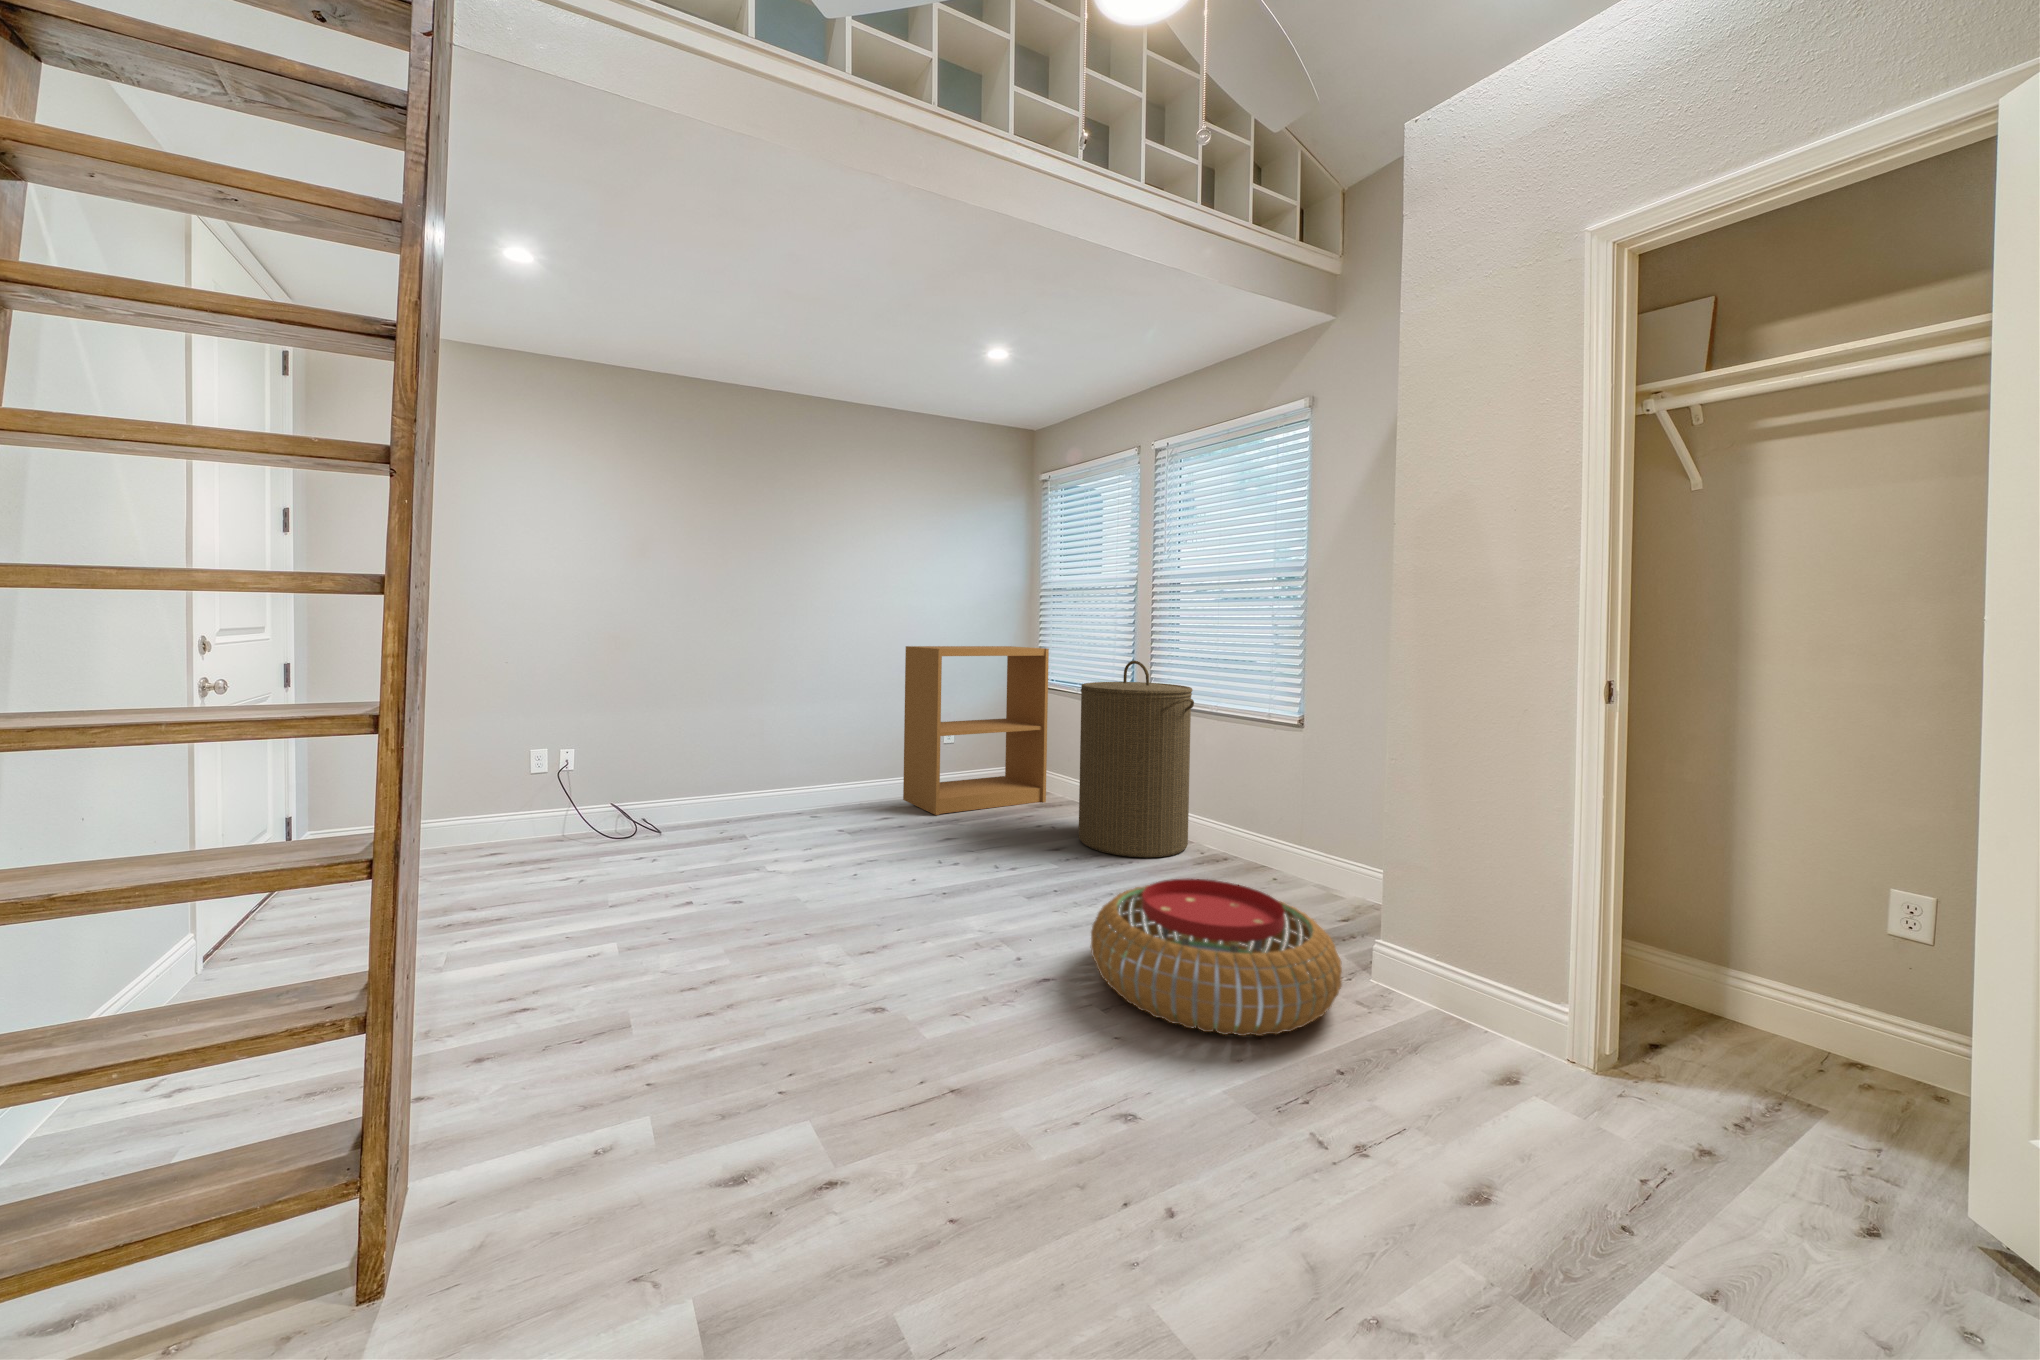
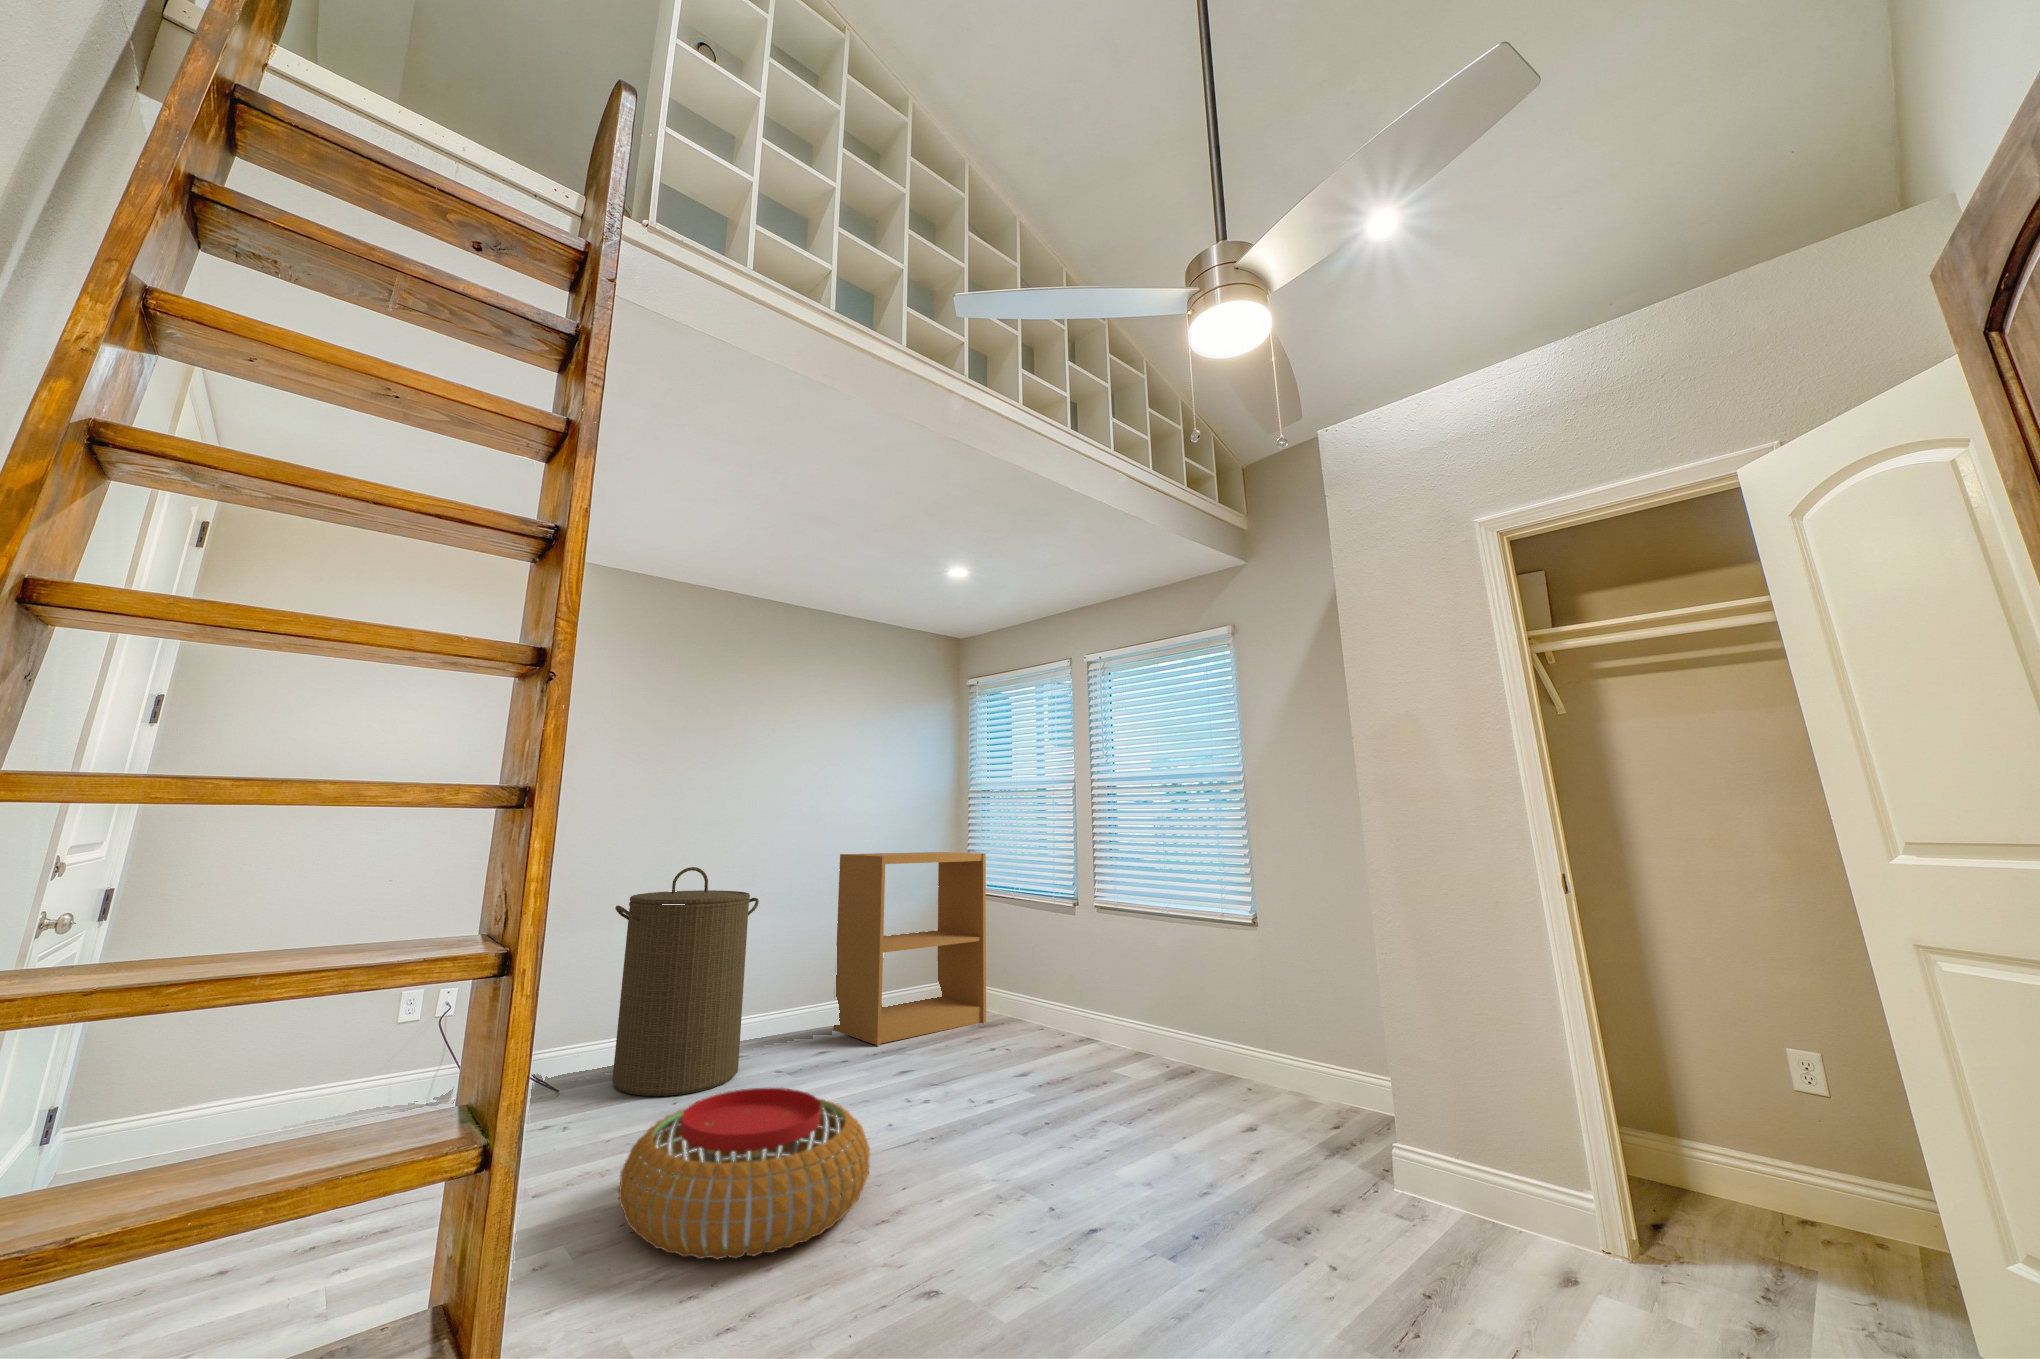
laundry hamper: present [1079,661,1194,857] -> present [612,867,759,1096]
pouf: present [1091,879,1342,1036] -> present [619,1088,870,1259]

